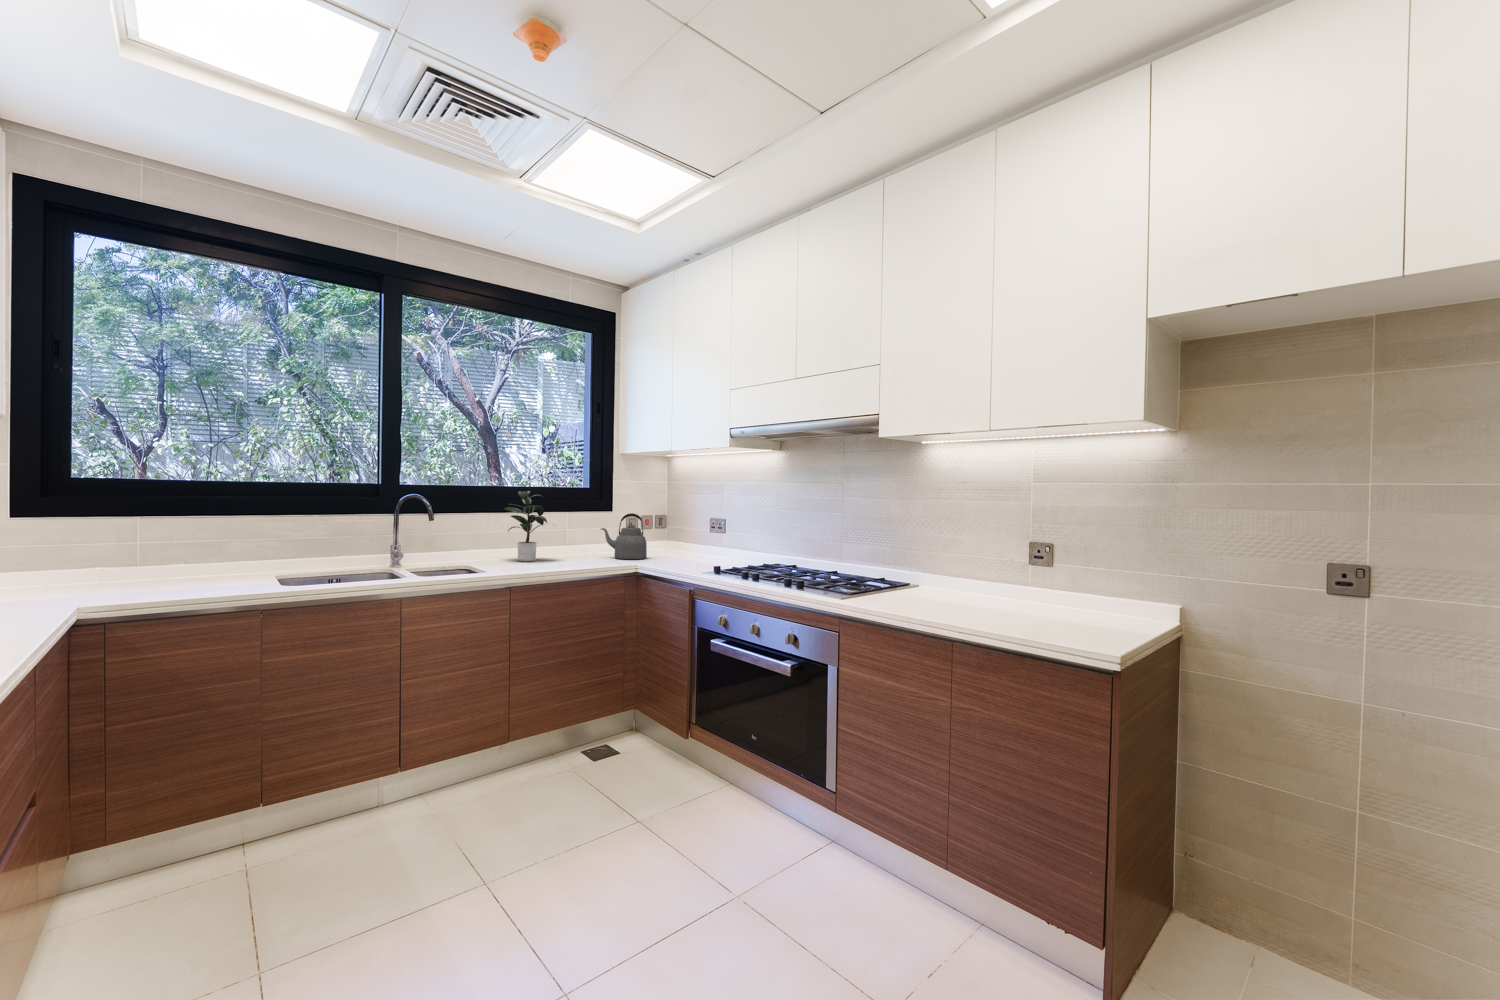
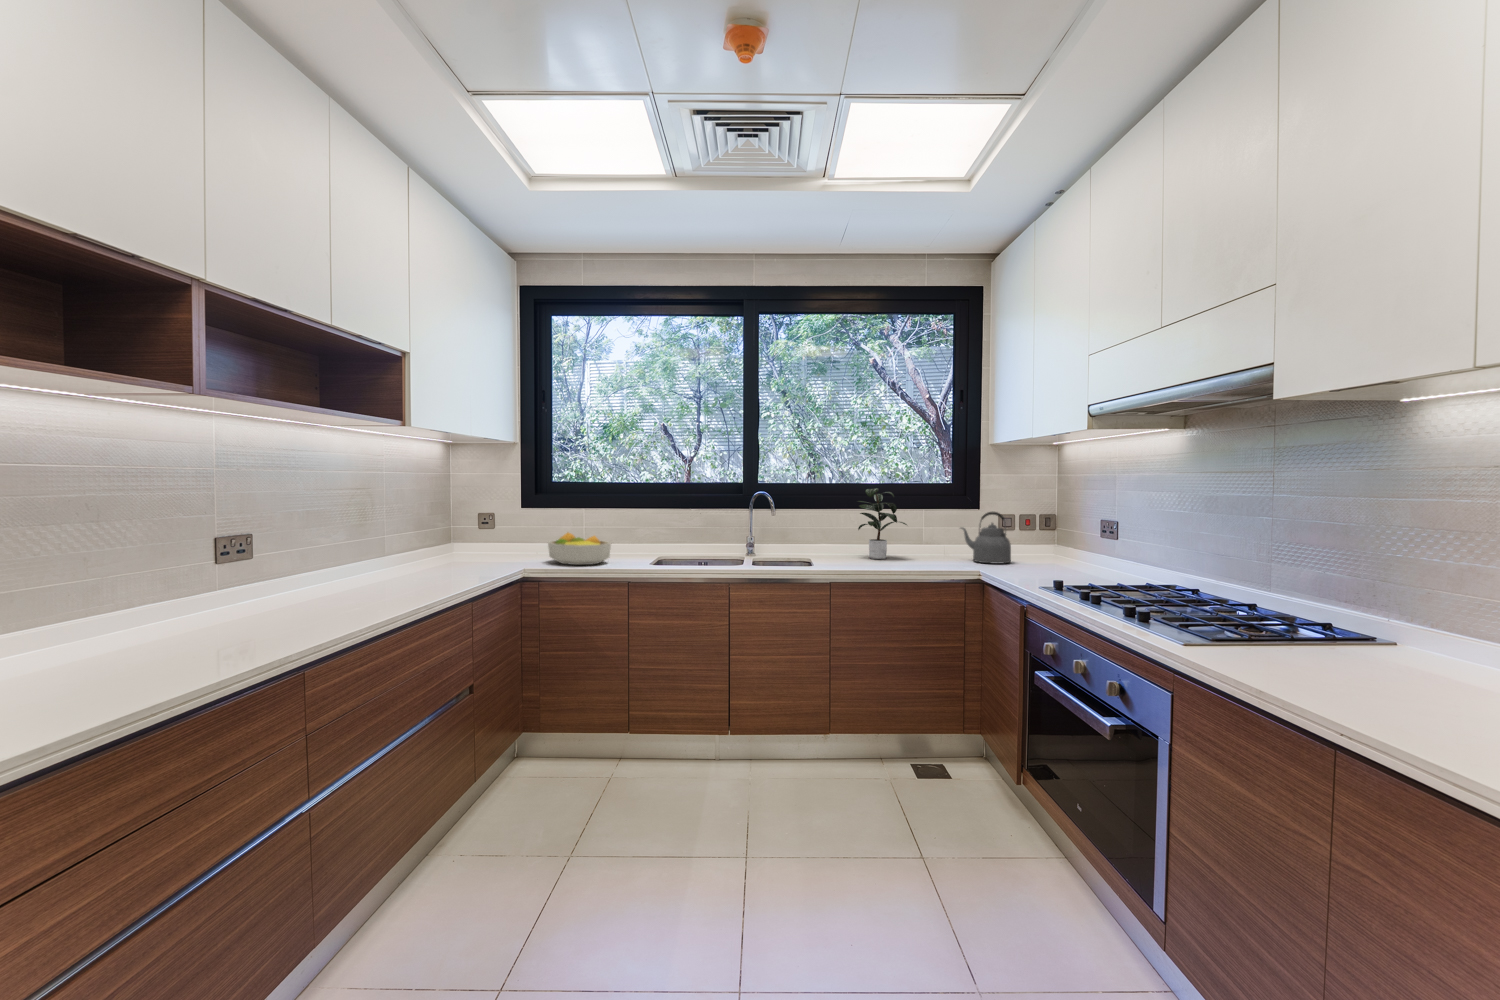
fruit bowl: none [63,546,191,591] -> present [548,533,611,565]

